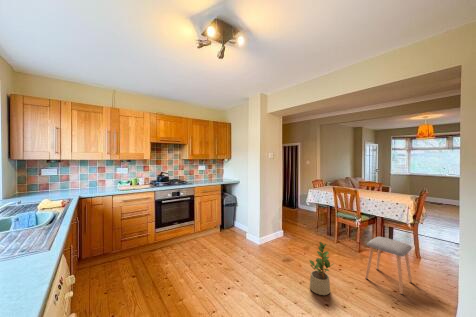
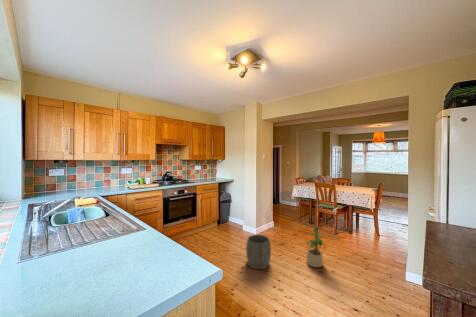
stool: present [365,237,412,294] -> none [346,220,379,262]
woven basket: none [236,248,265,290] -> present [246,235,271,269]

